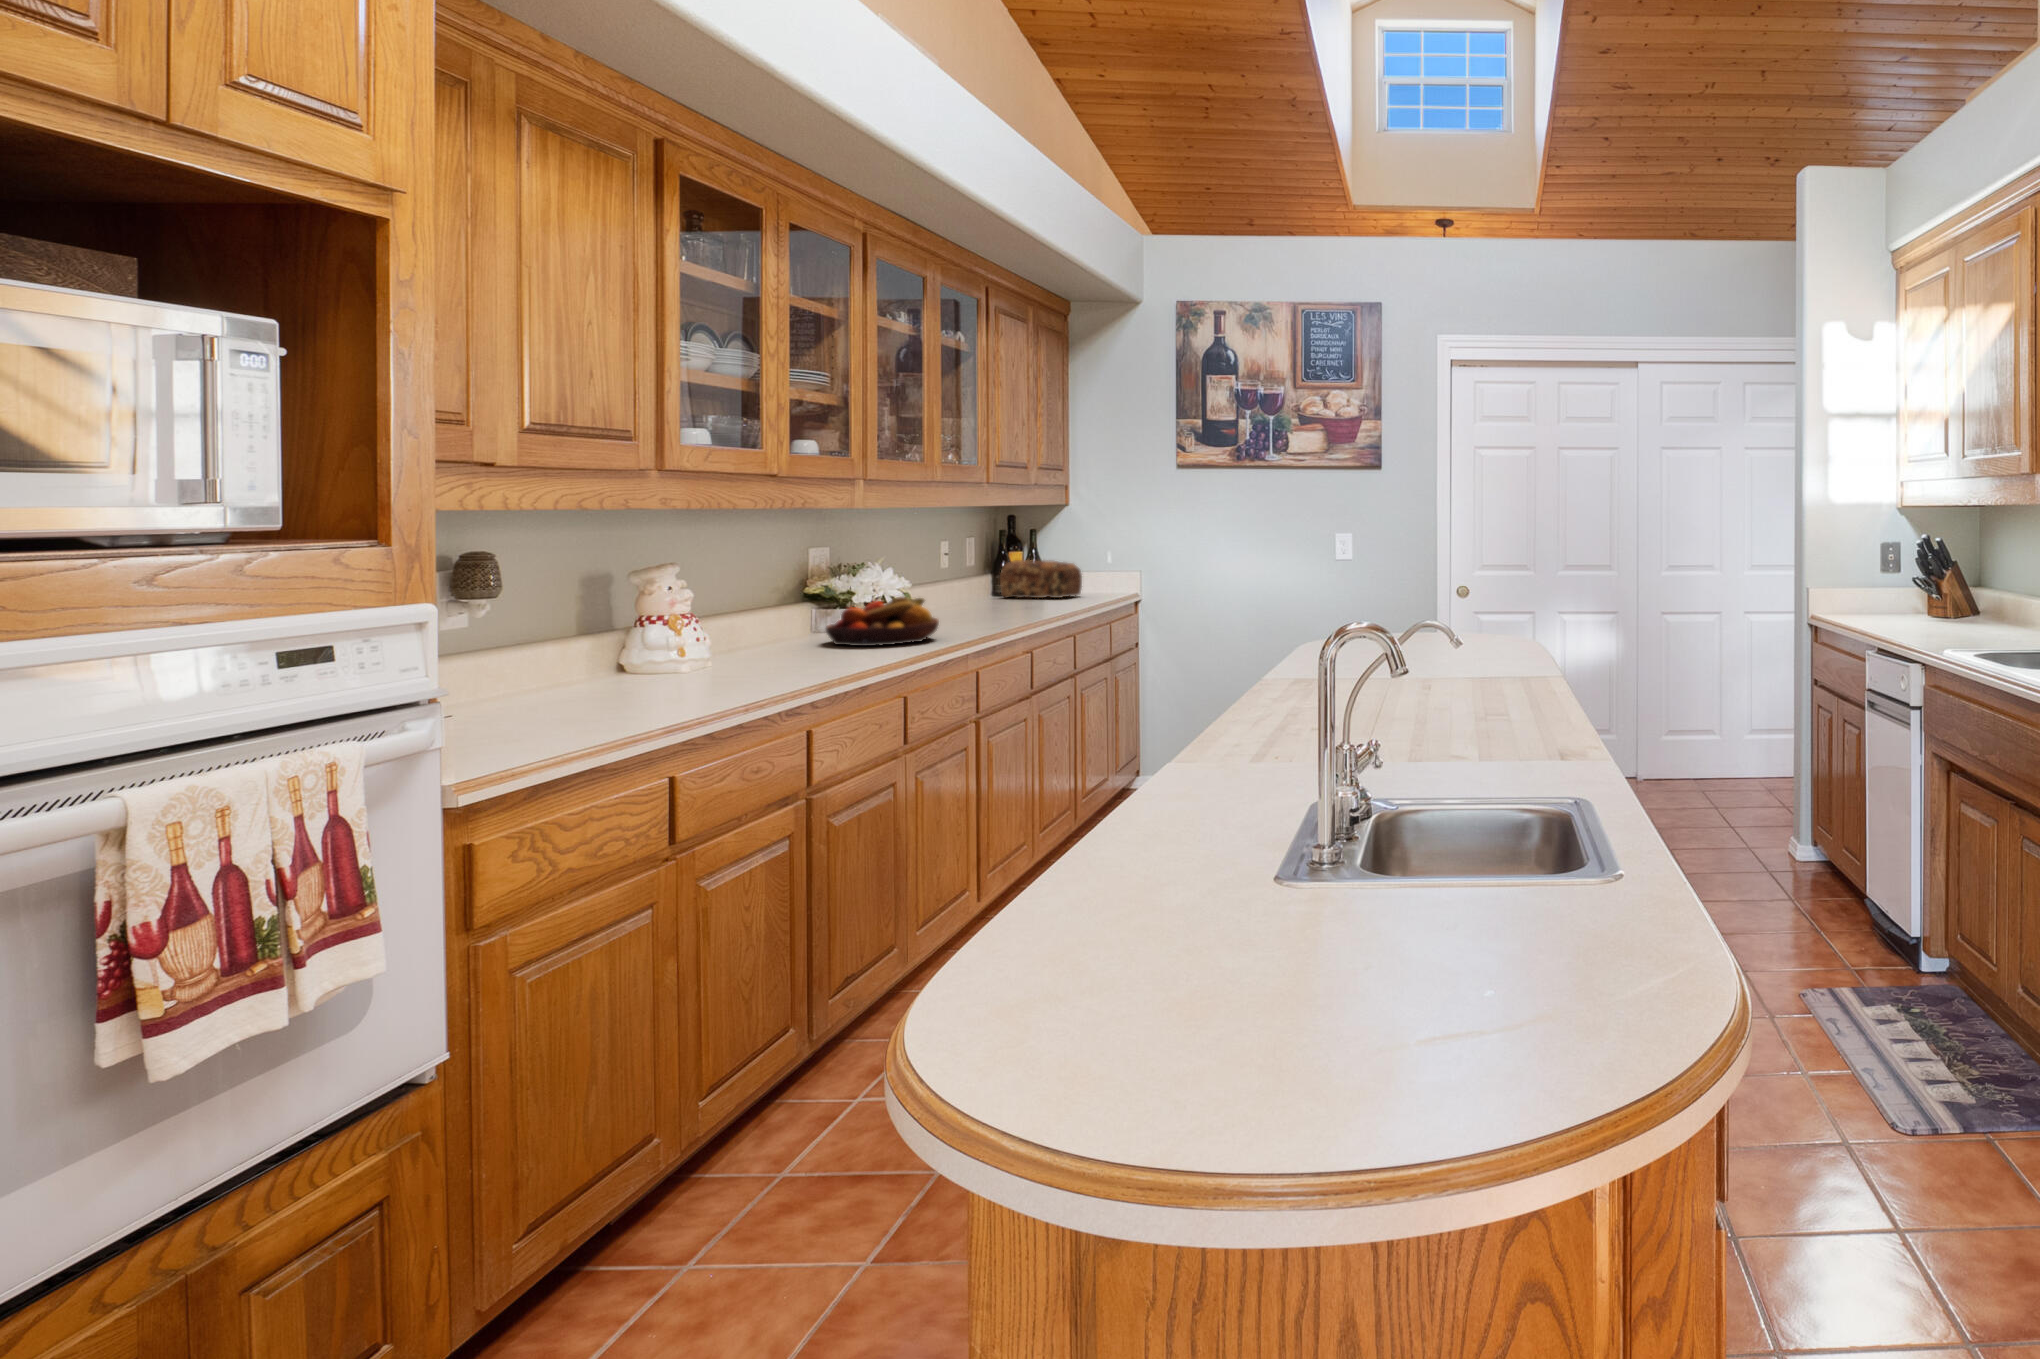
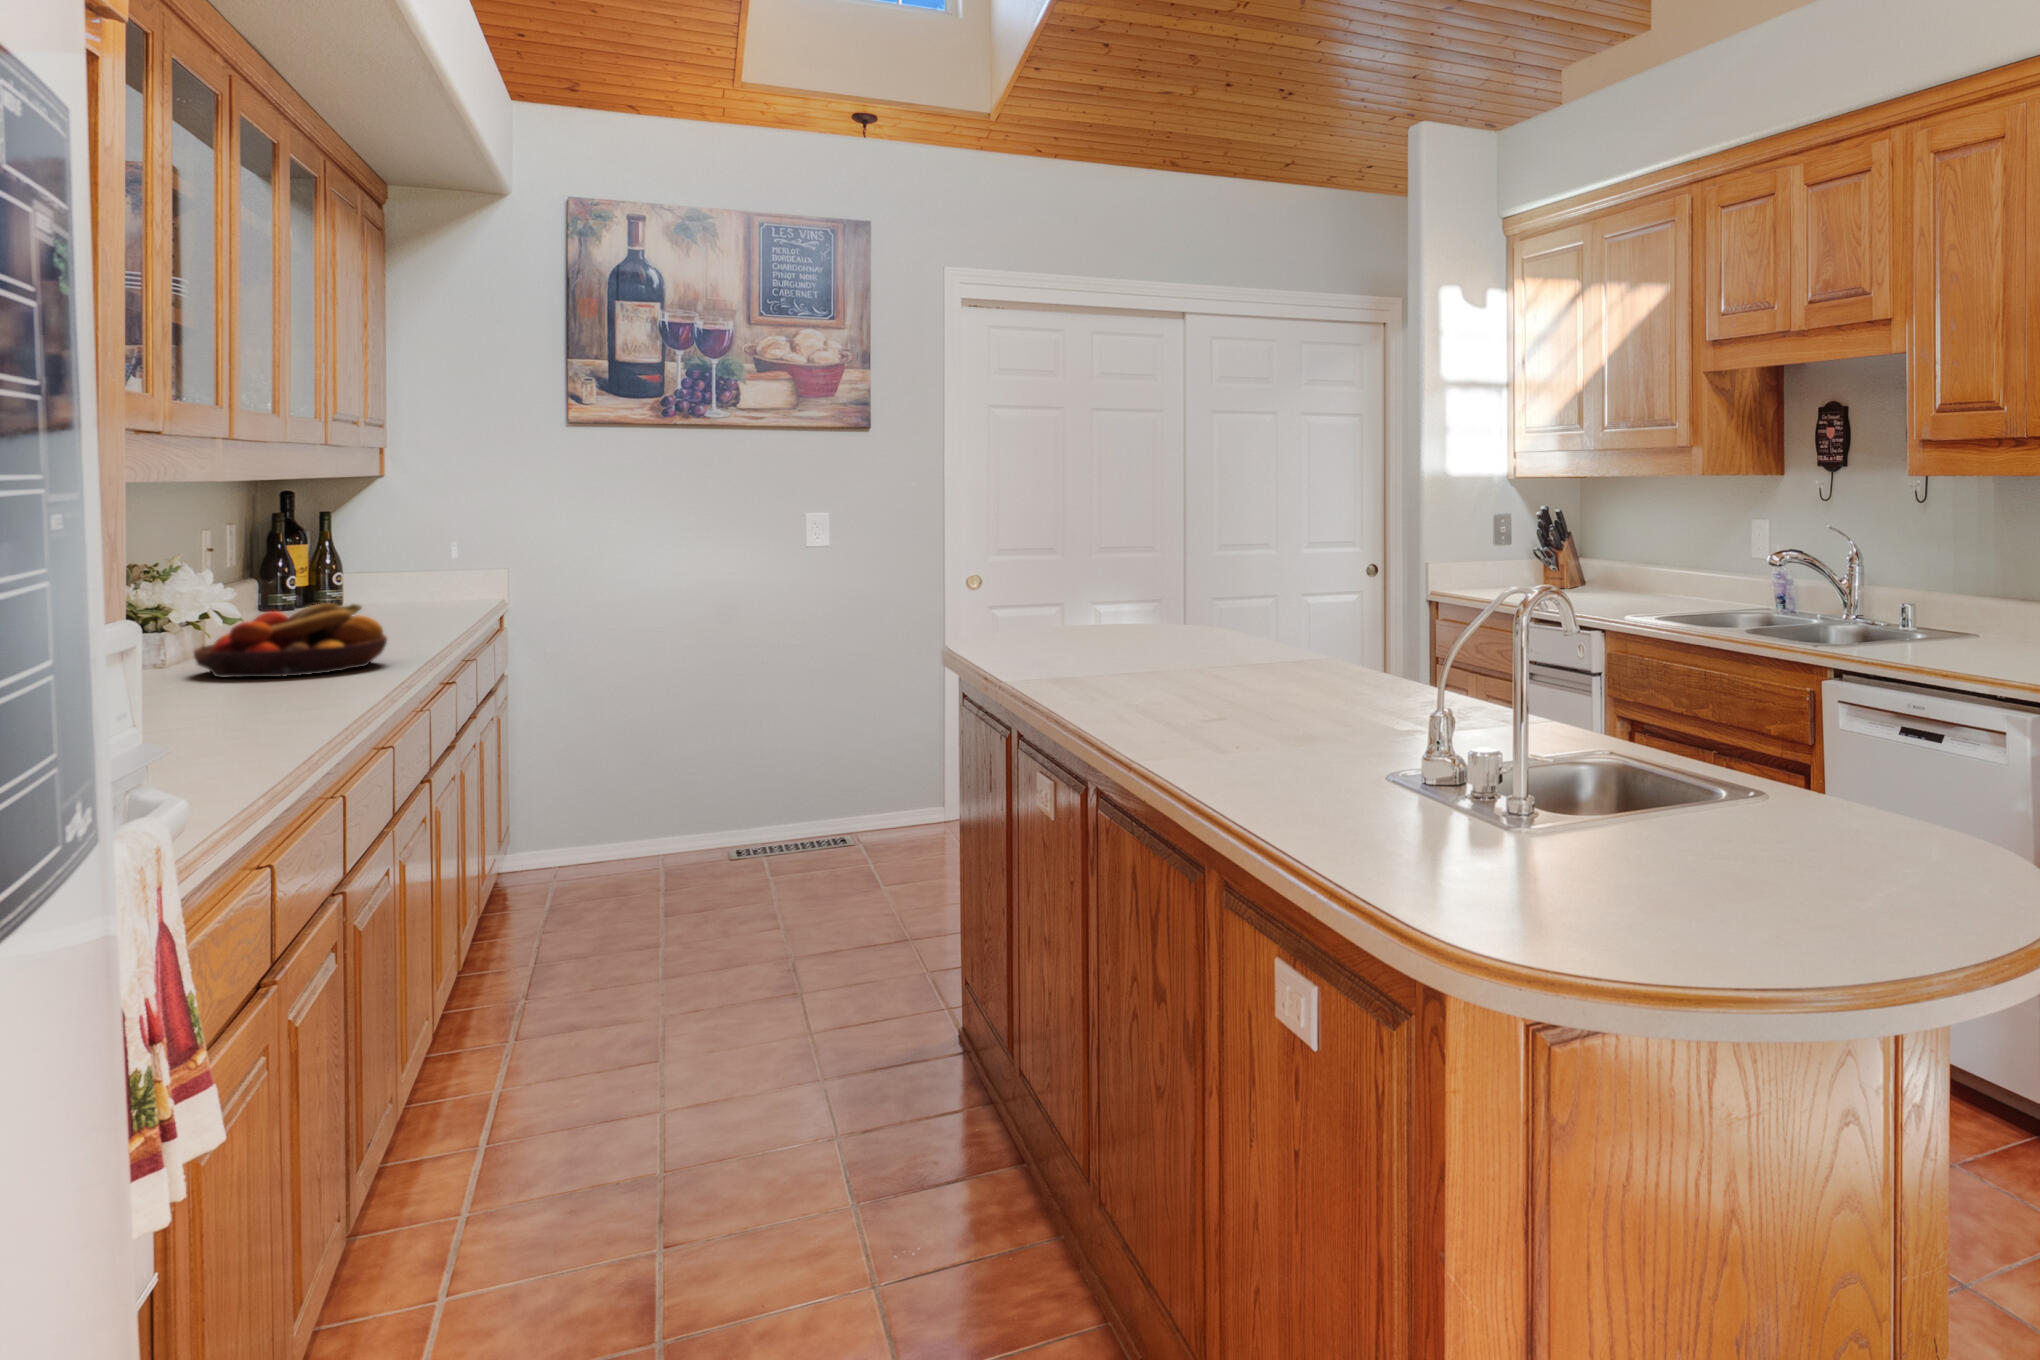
bread loaf: present [1000,560,1082,598] -> none [305,552,442,607]

